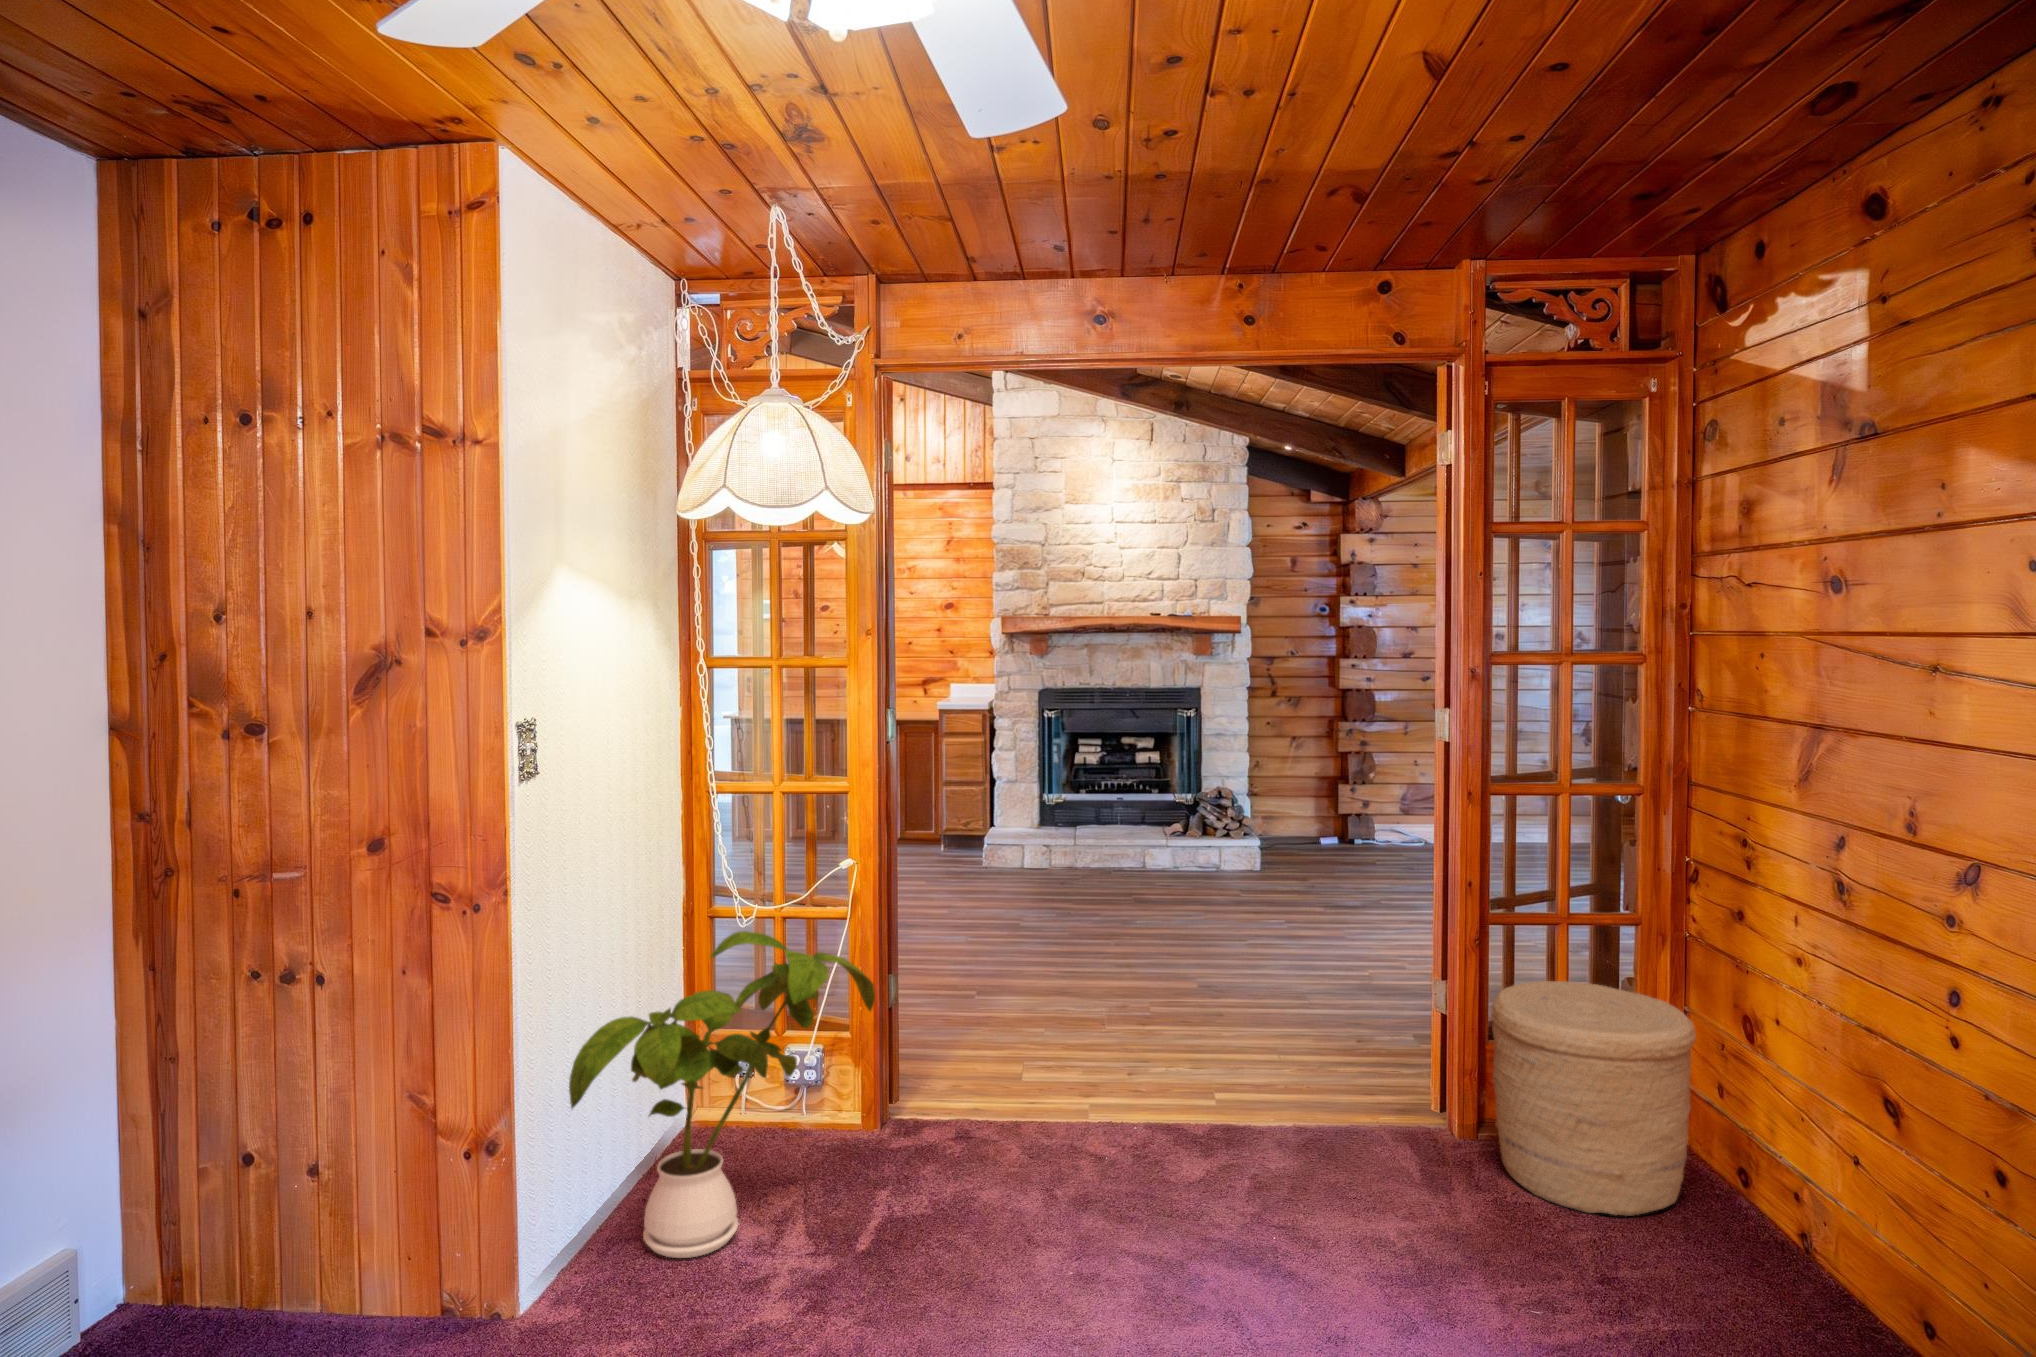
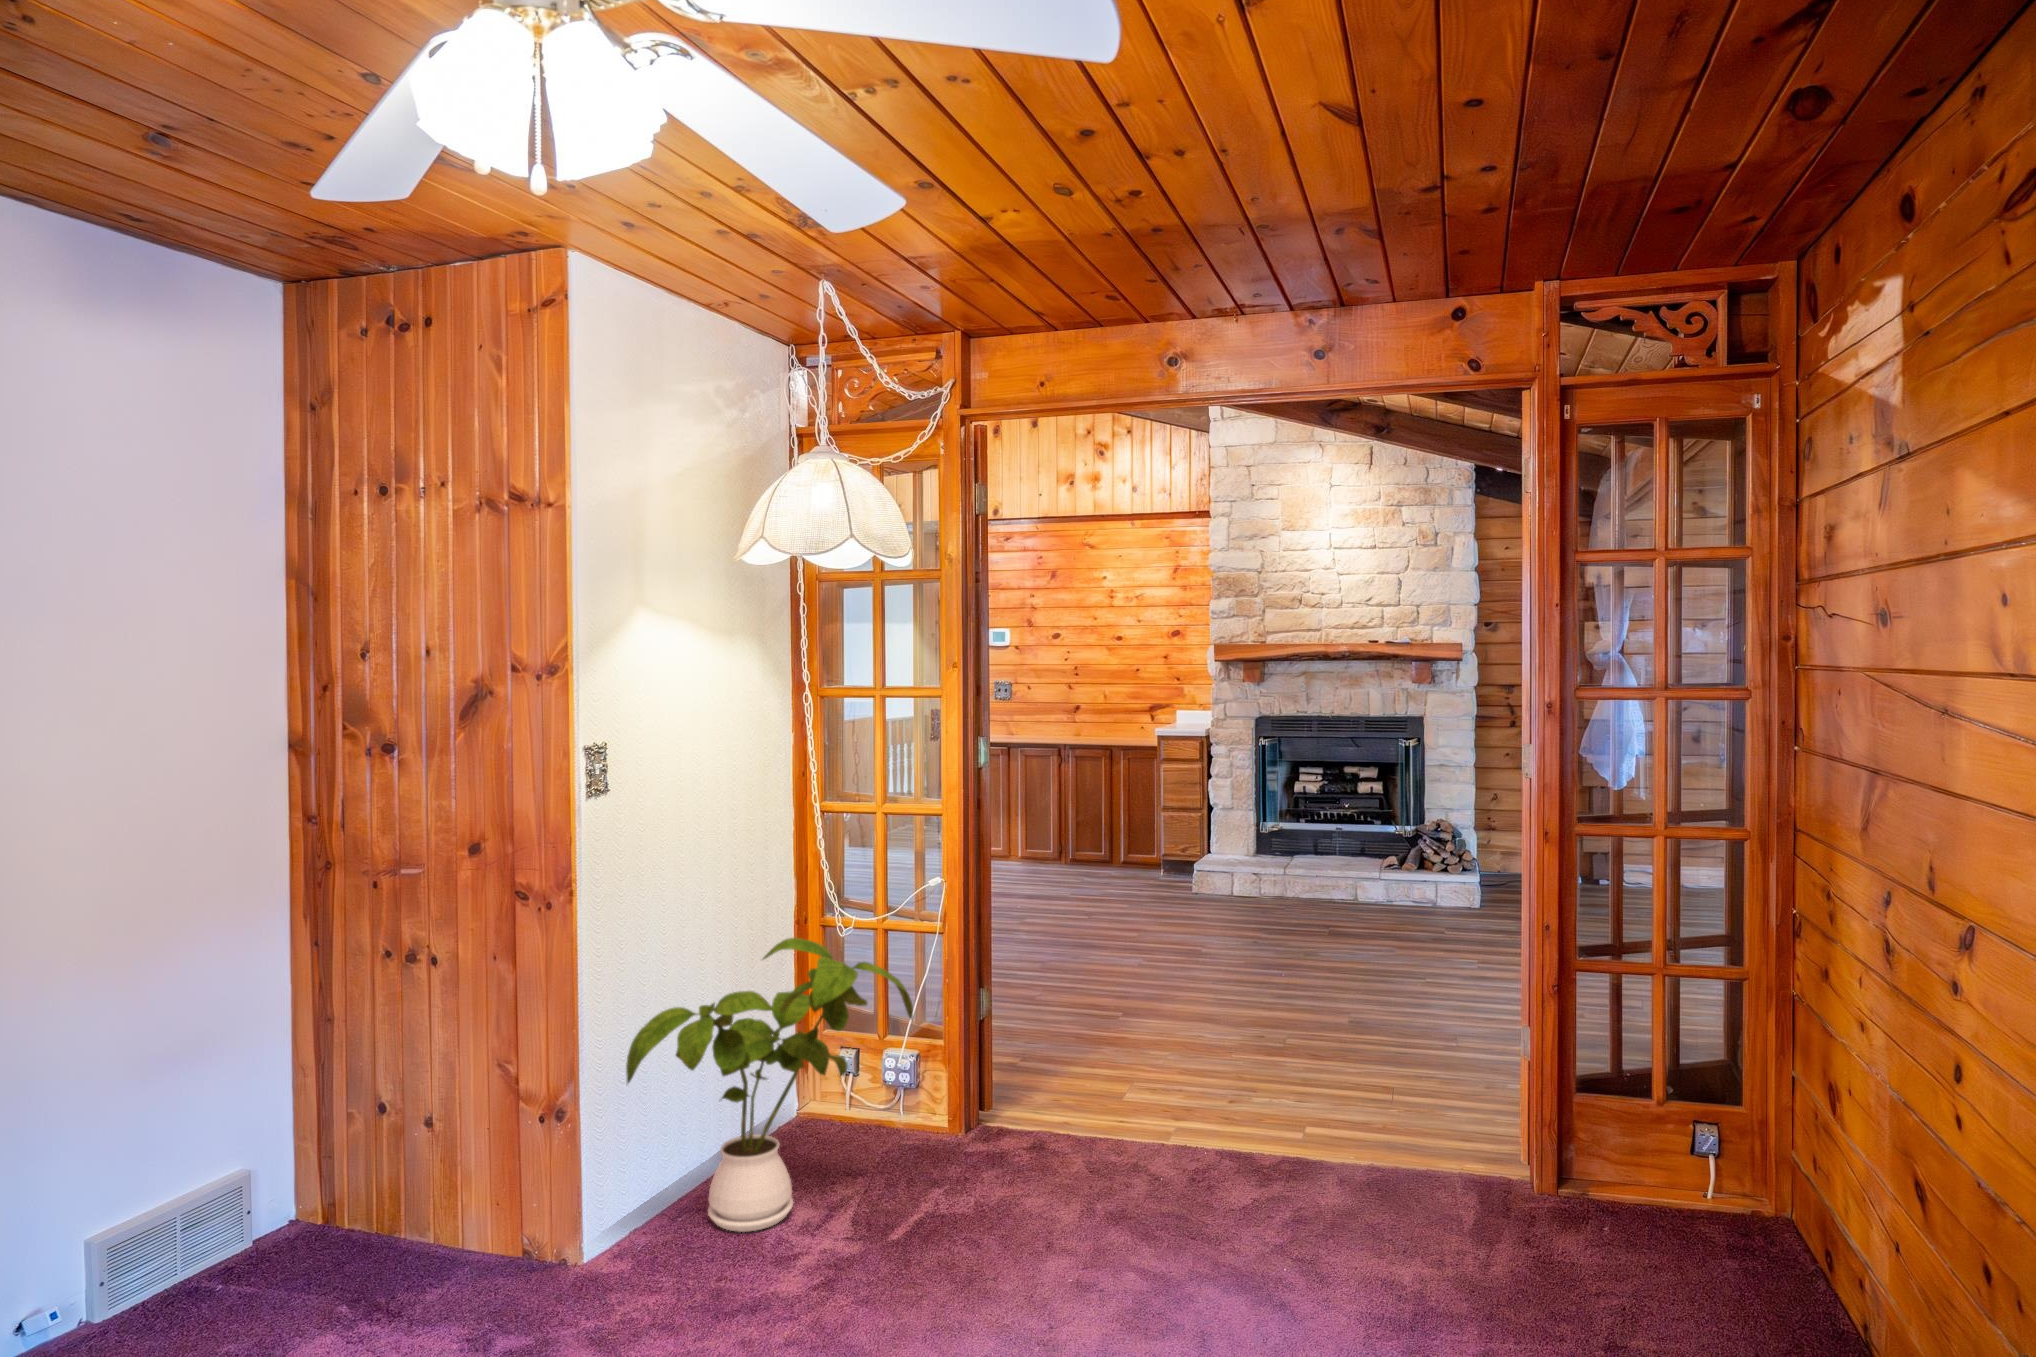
woven basket: present [1491,981,1696,1216] -> none [1577,1045,1813,1316]

